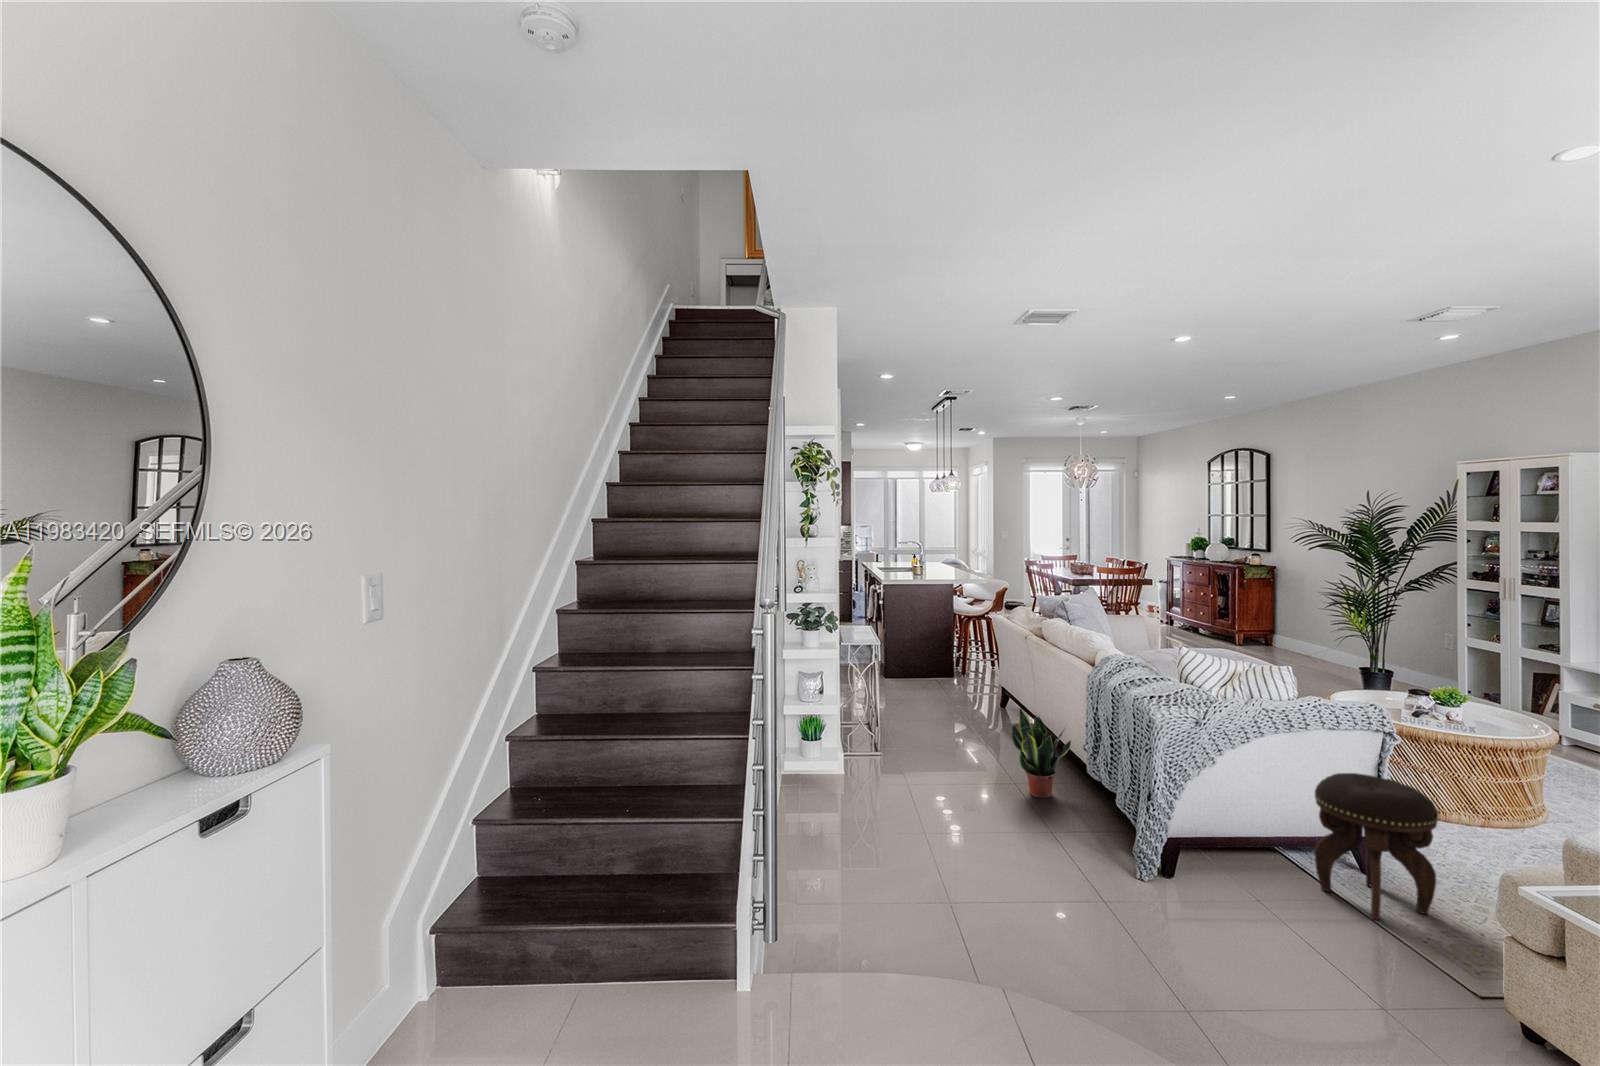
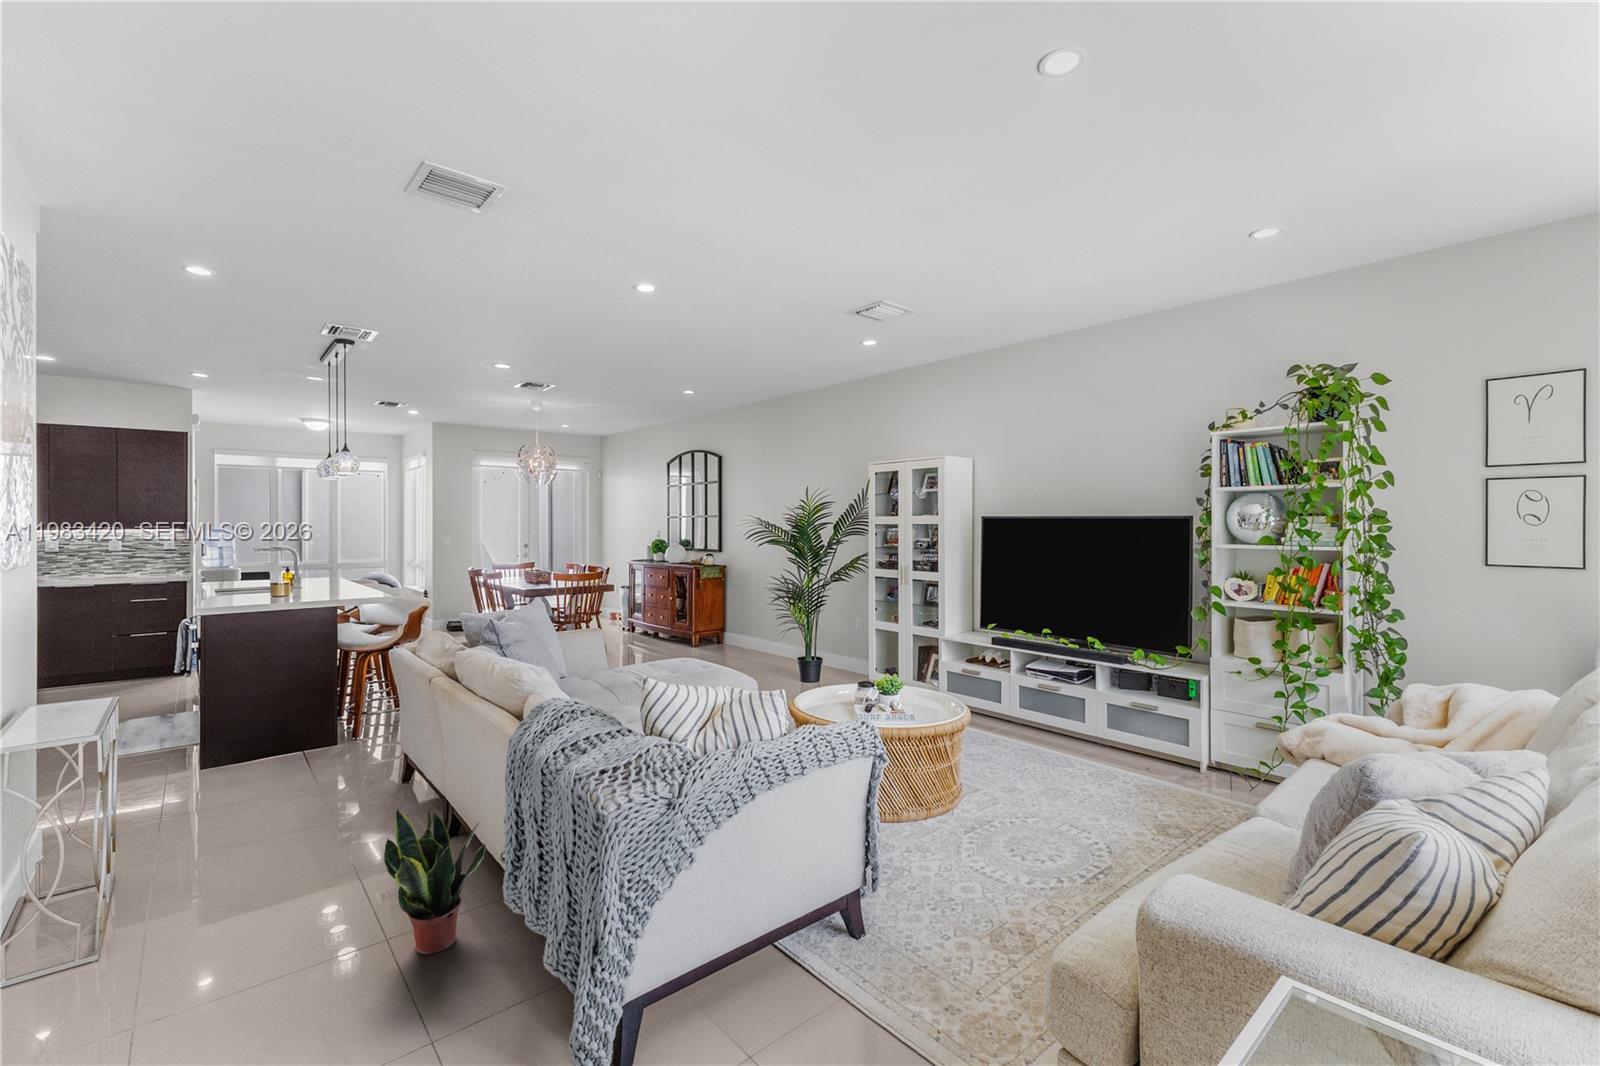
footstool: present [1315,773,1438,920] -> none [814,819,944,1032]

